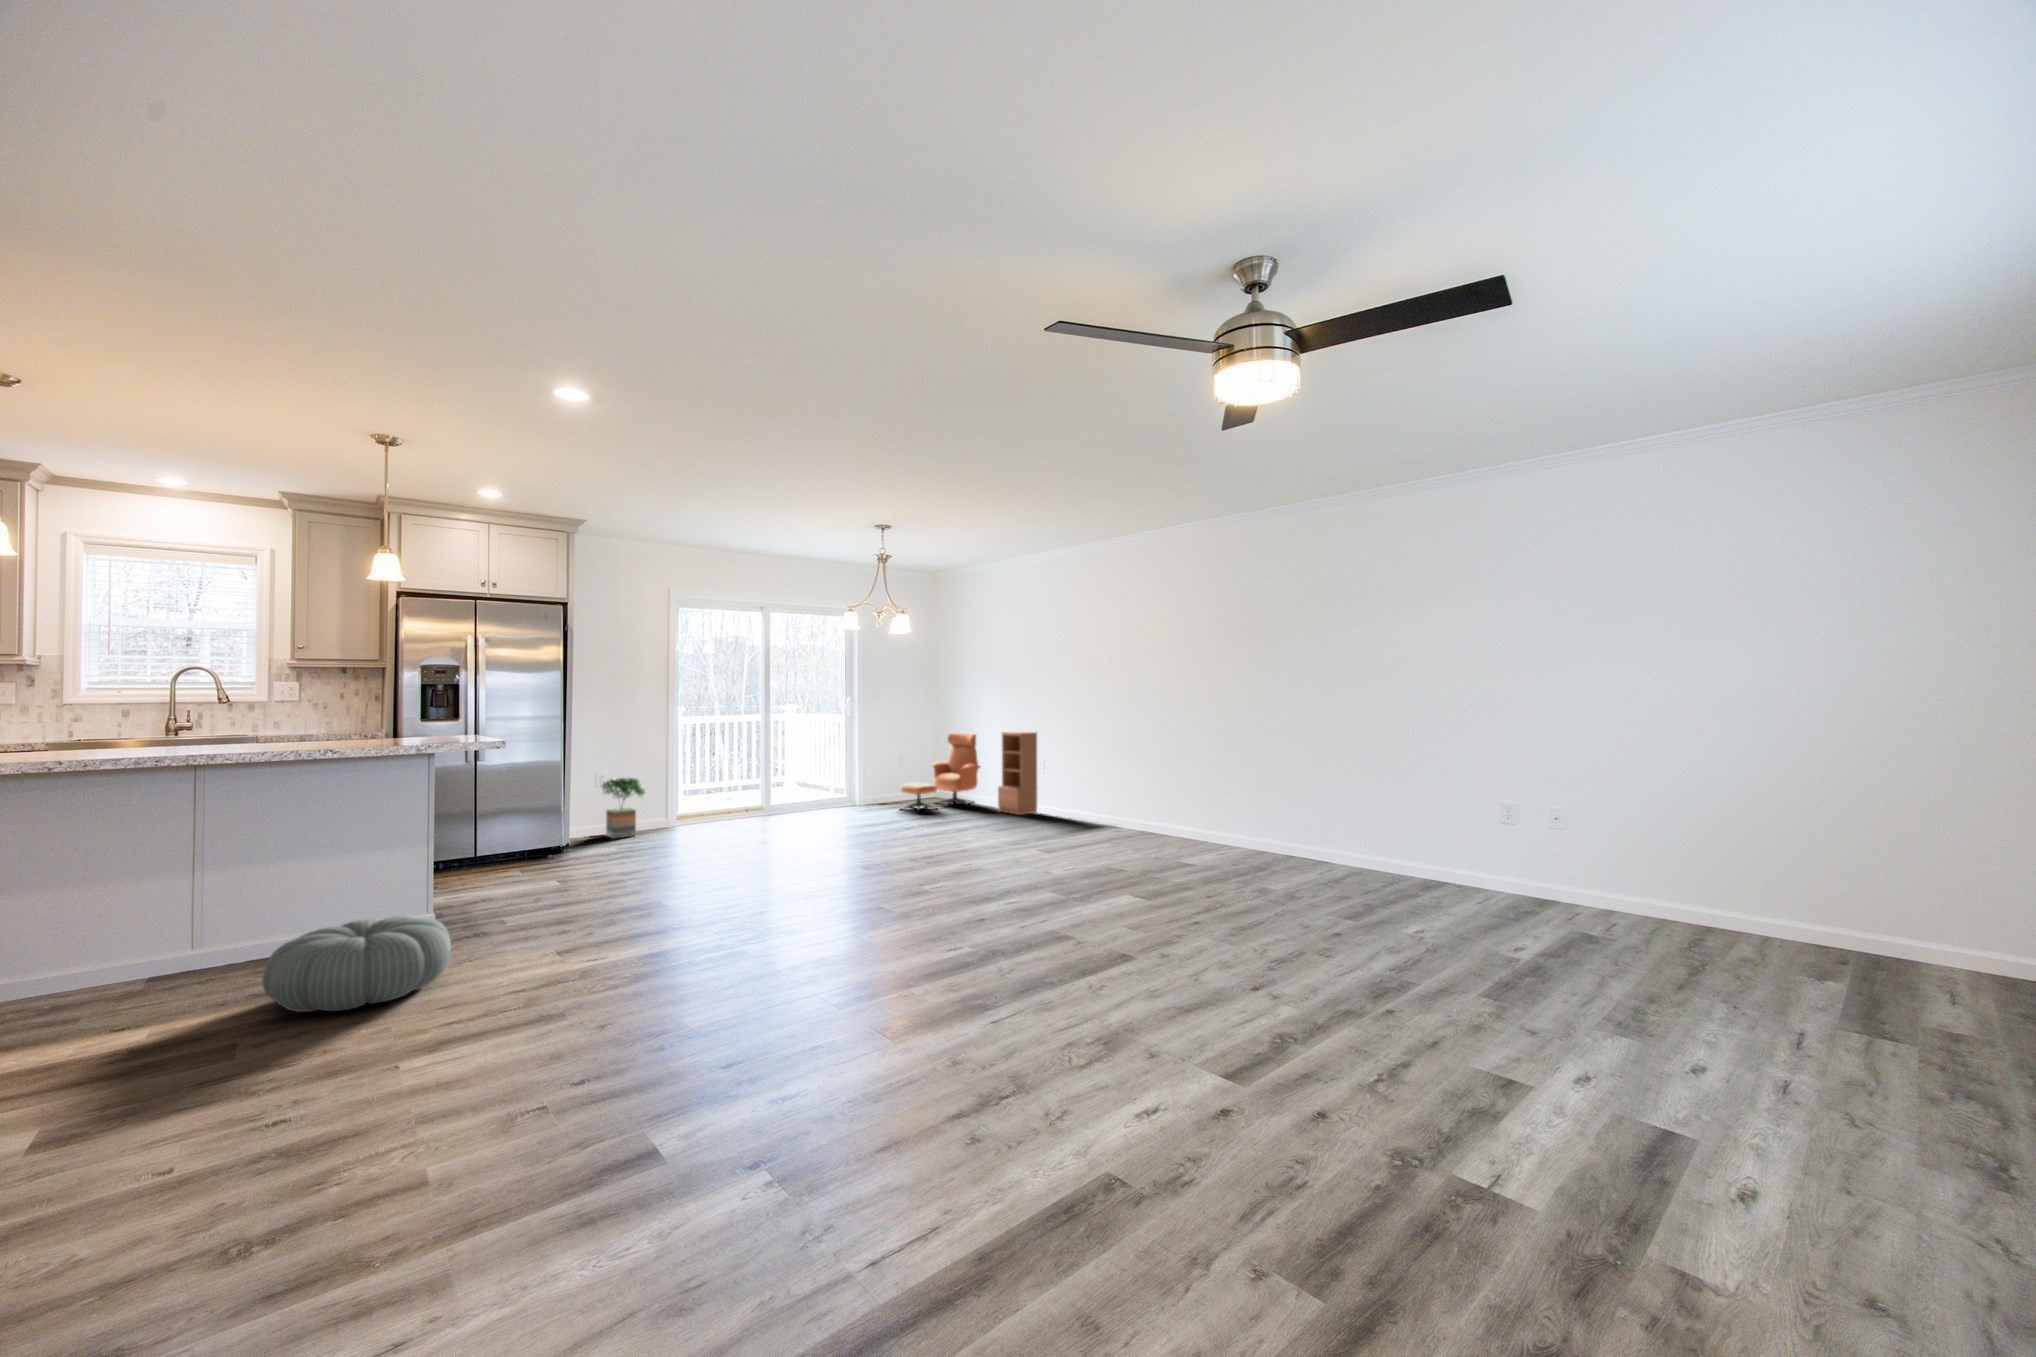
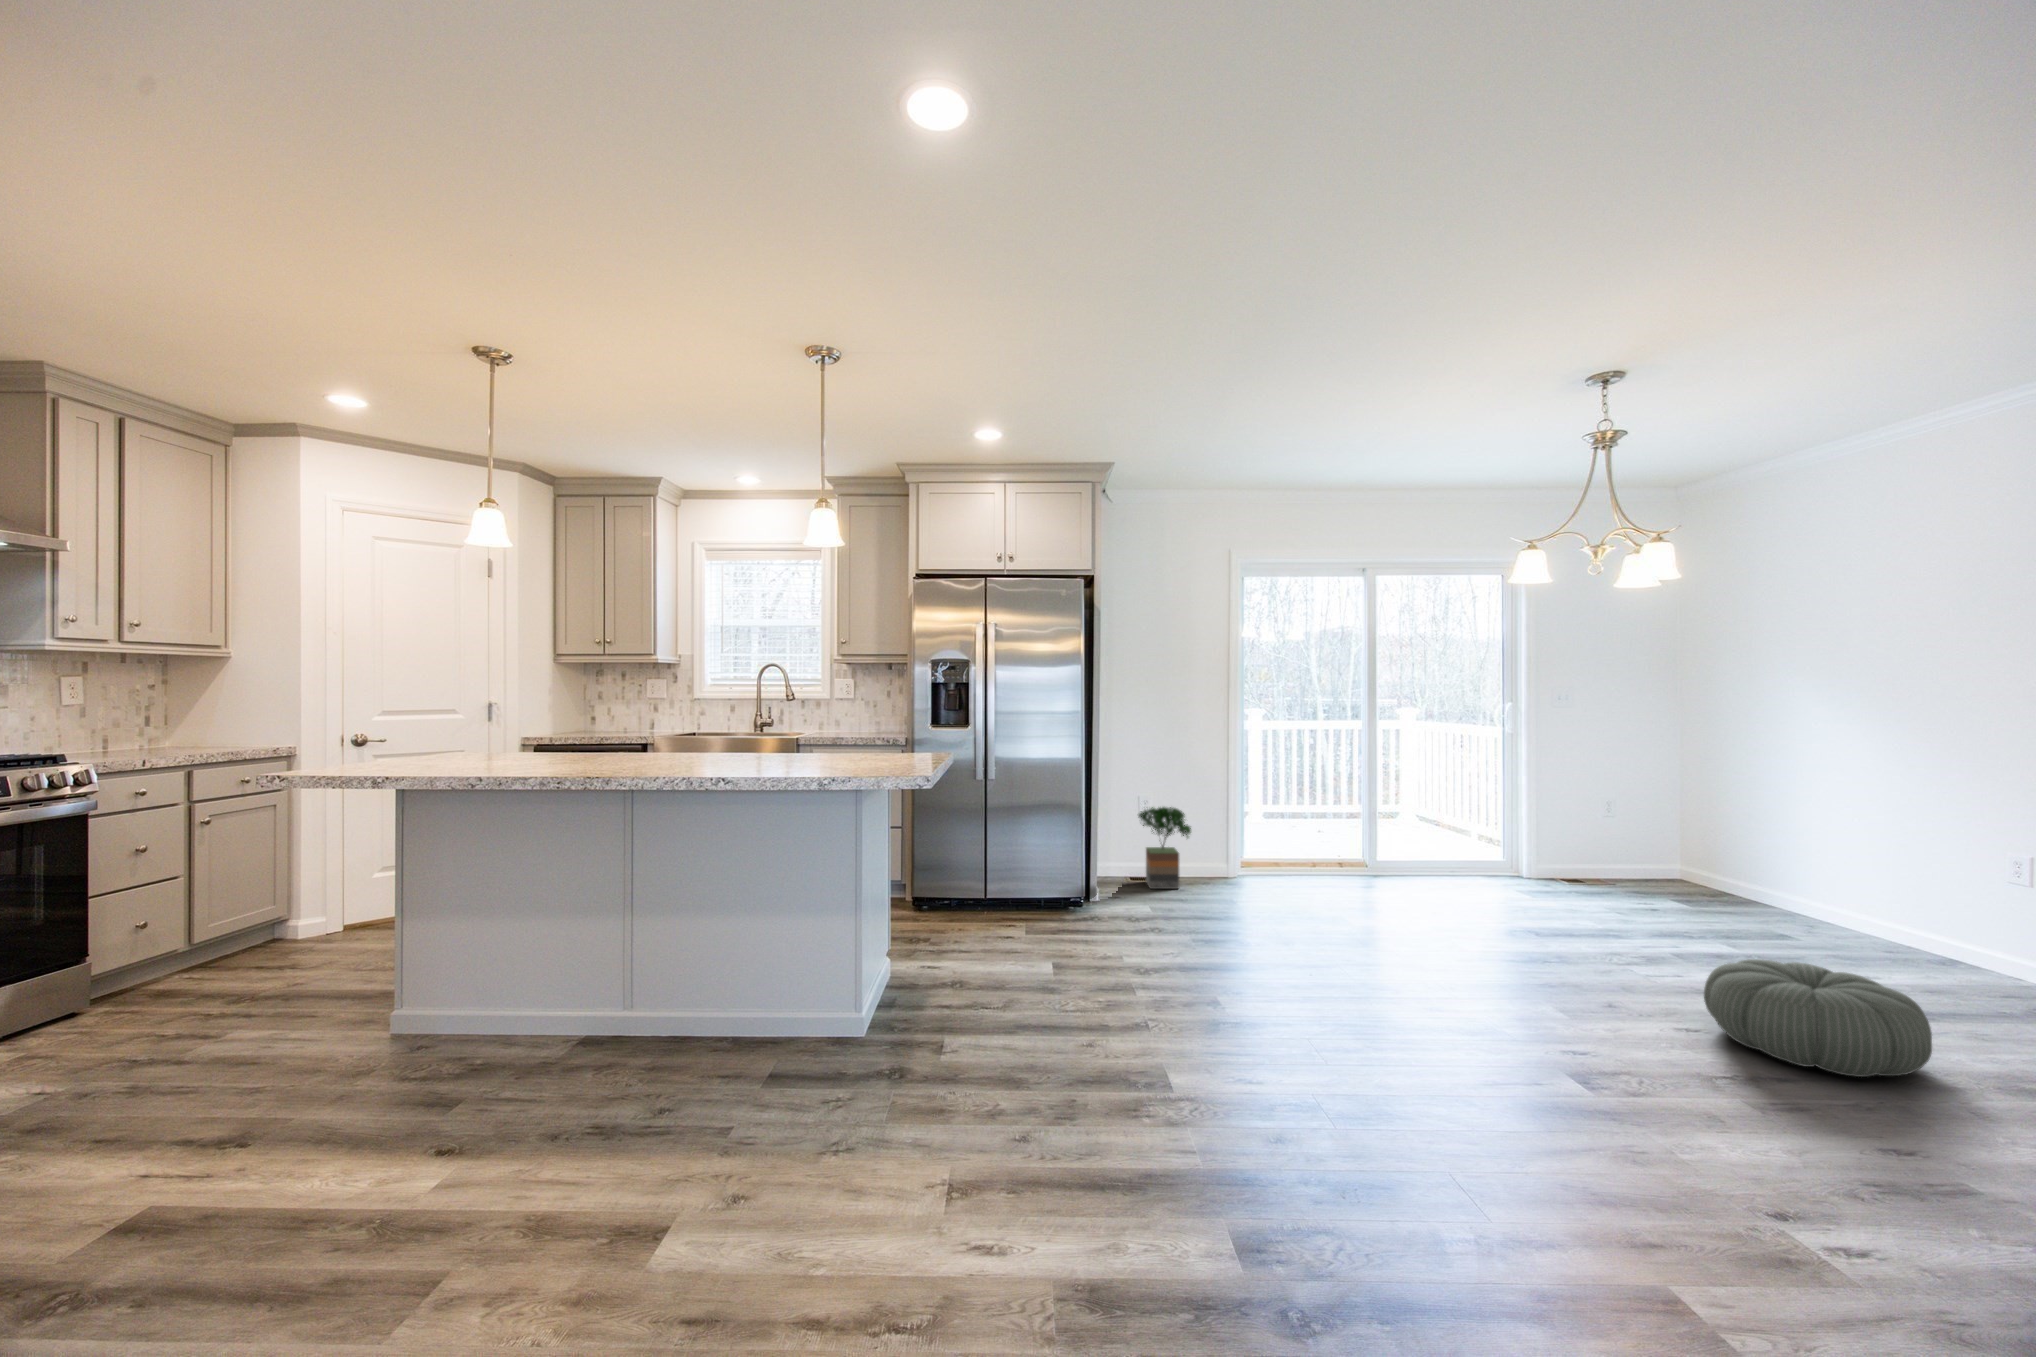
bookcase: present [998,731,1038,815] -> none [1857,784,1982,970]
lounge chair: present [901,732,980,810] -> none [1611,770,1804,918]
pouf: present [262,916,451,1012] -> present [1704,959,1932,1077]

